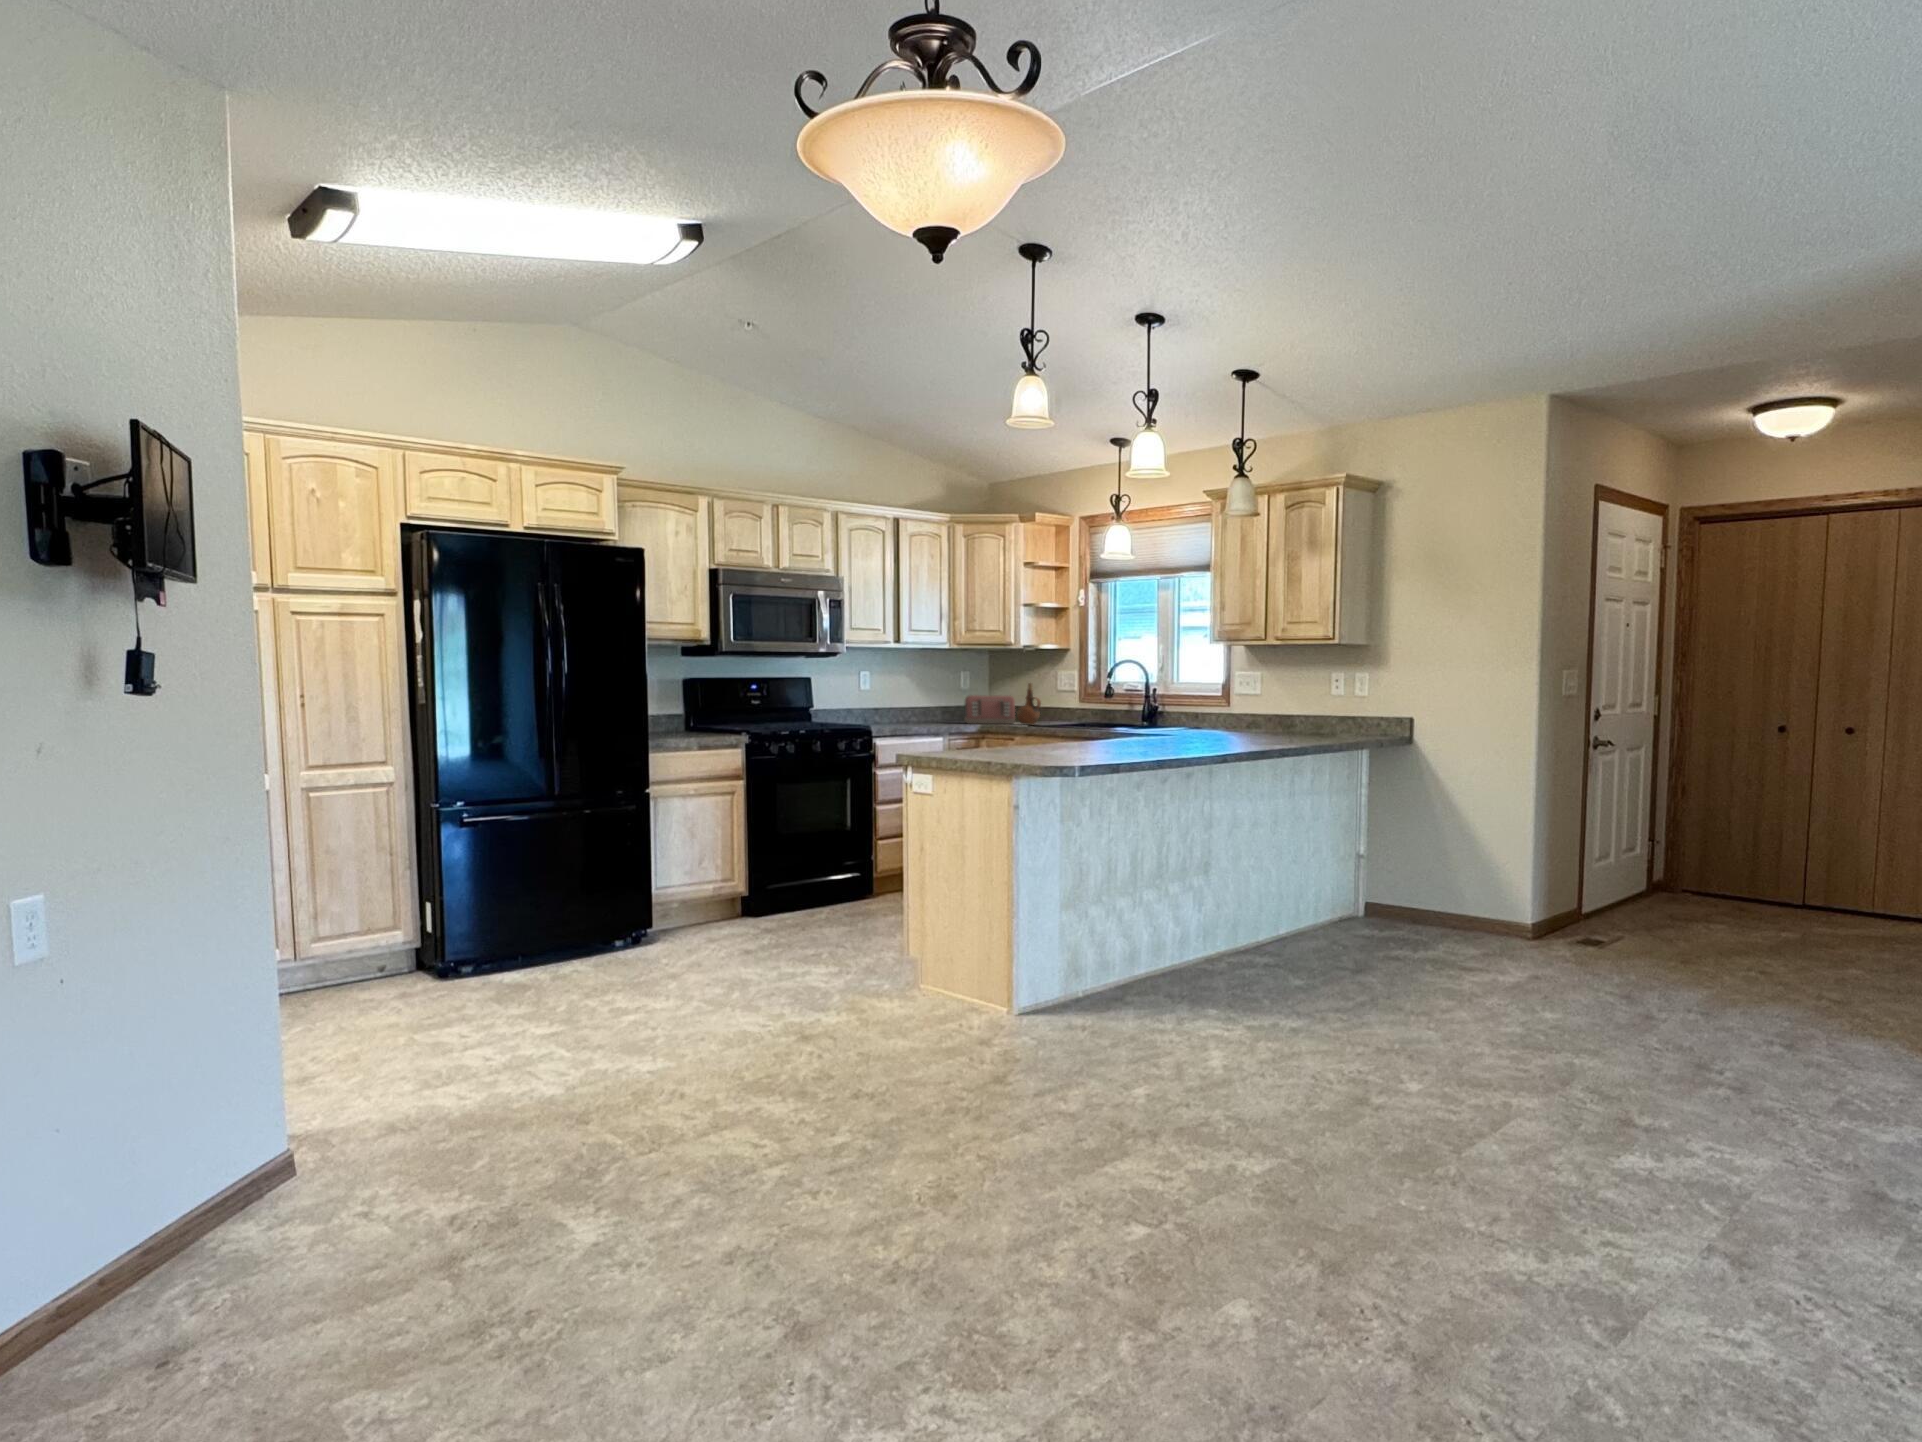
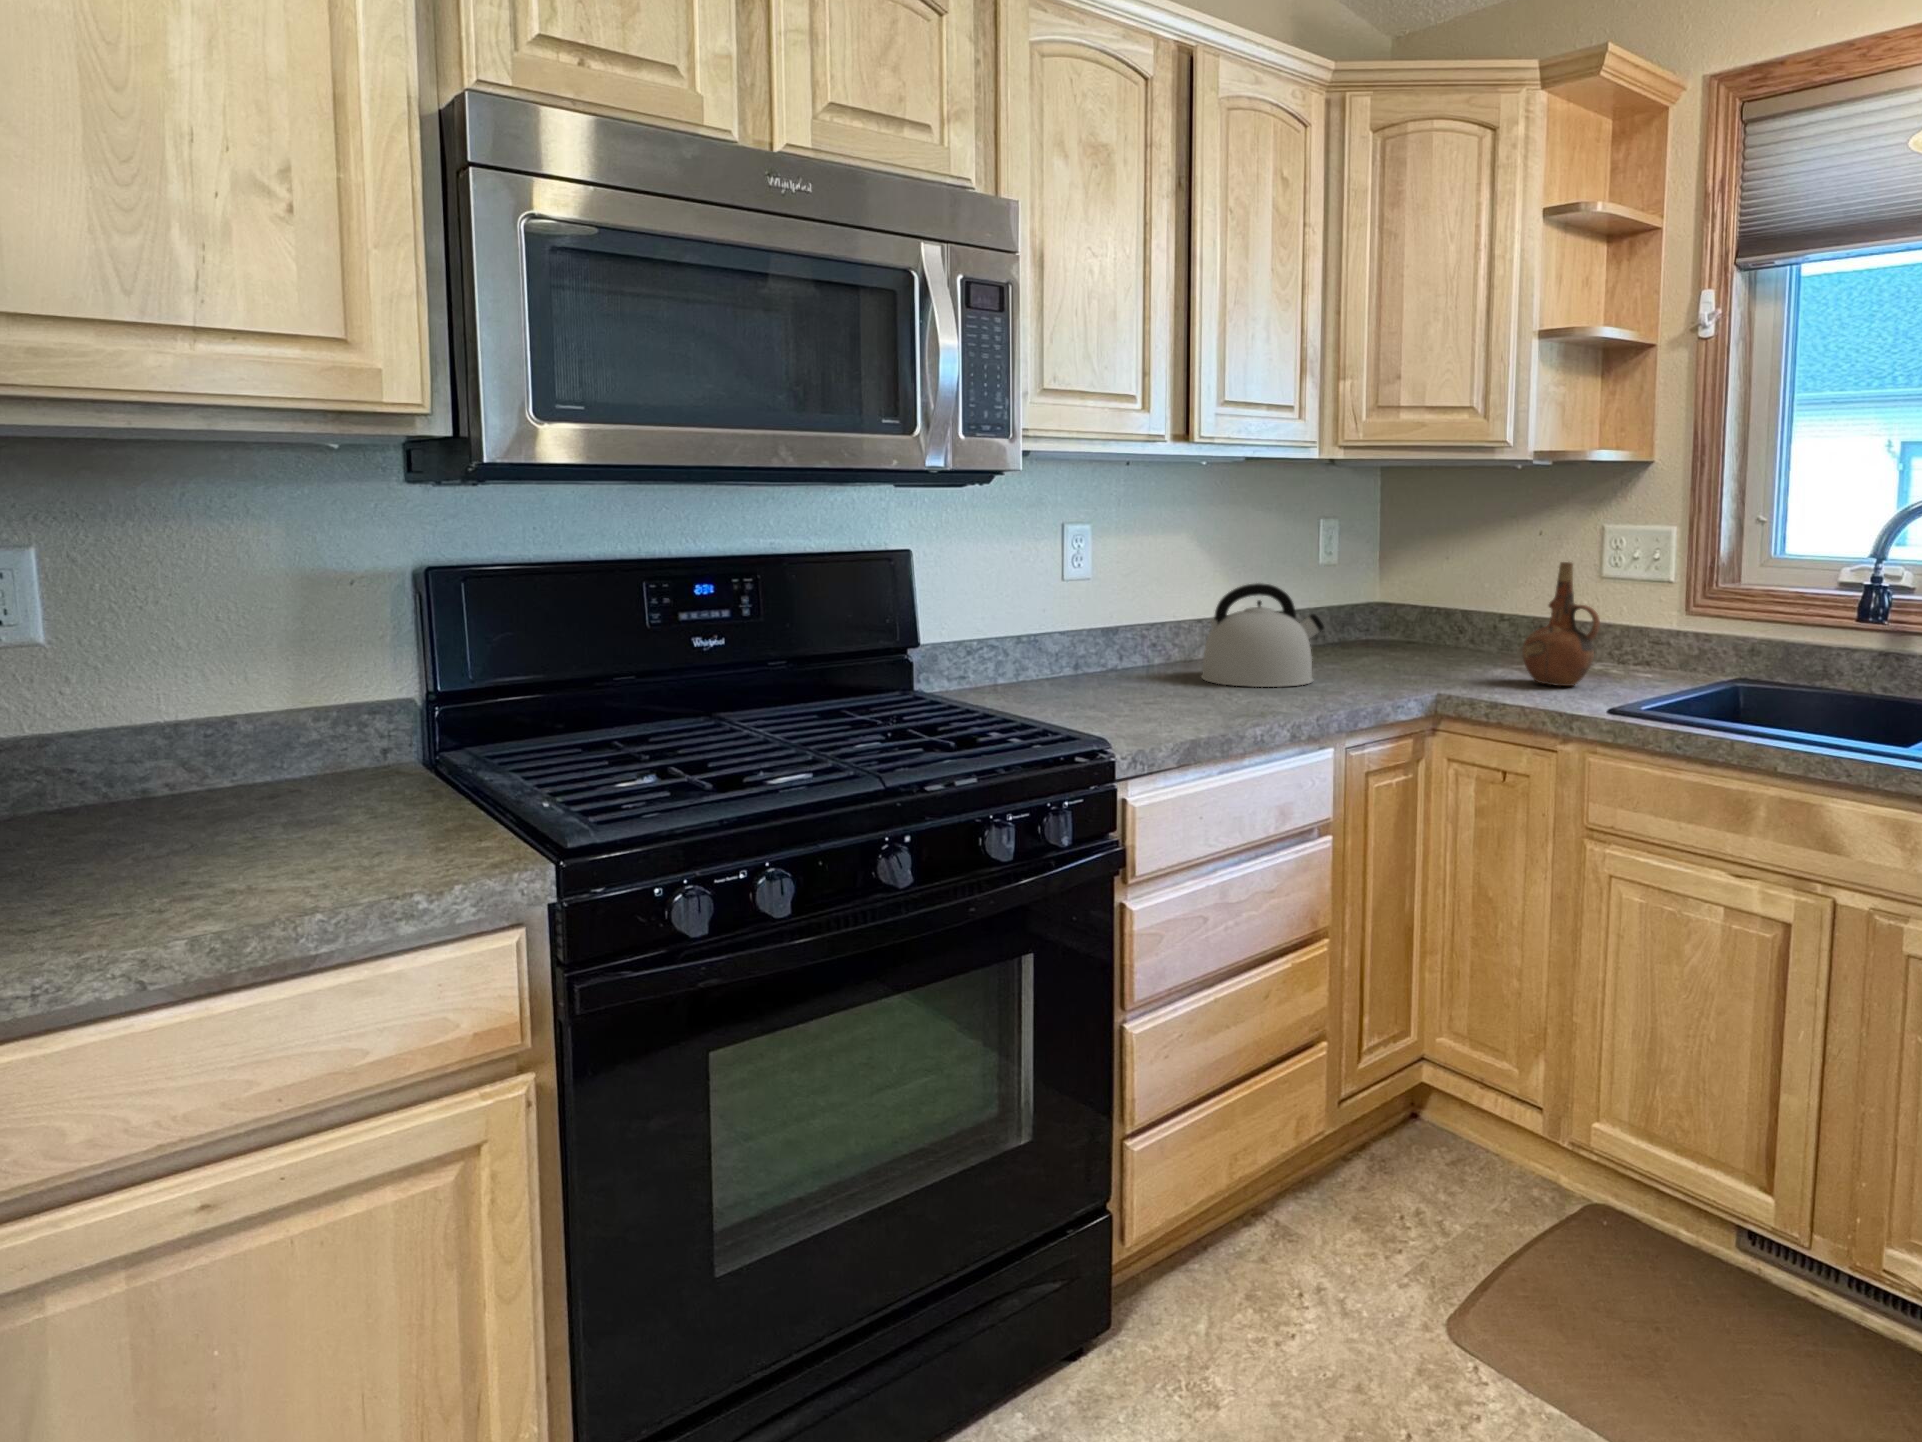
kettle: none [908,691,949,724] -> present [1201,583,1324,687]
toaster: present [964,695,1015,724] -> none [1331,582,1496,671]

